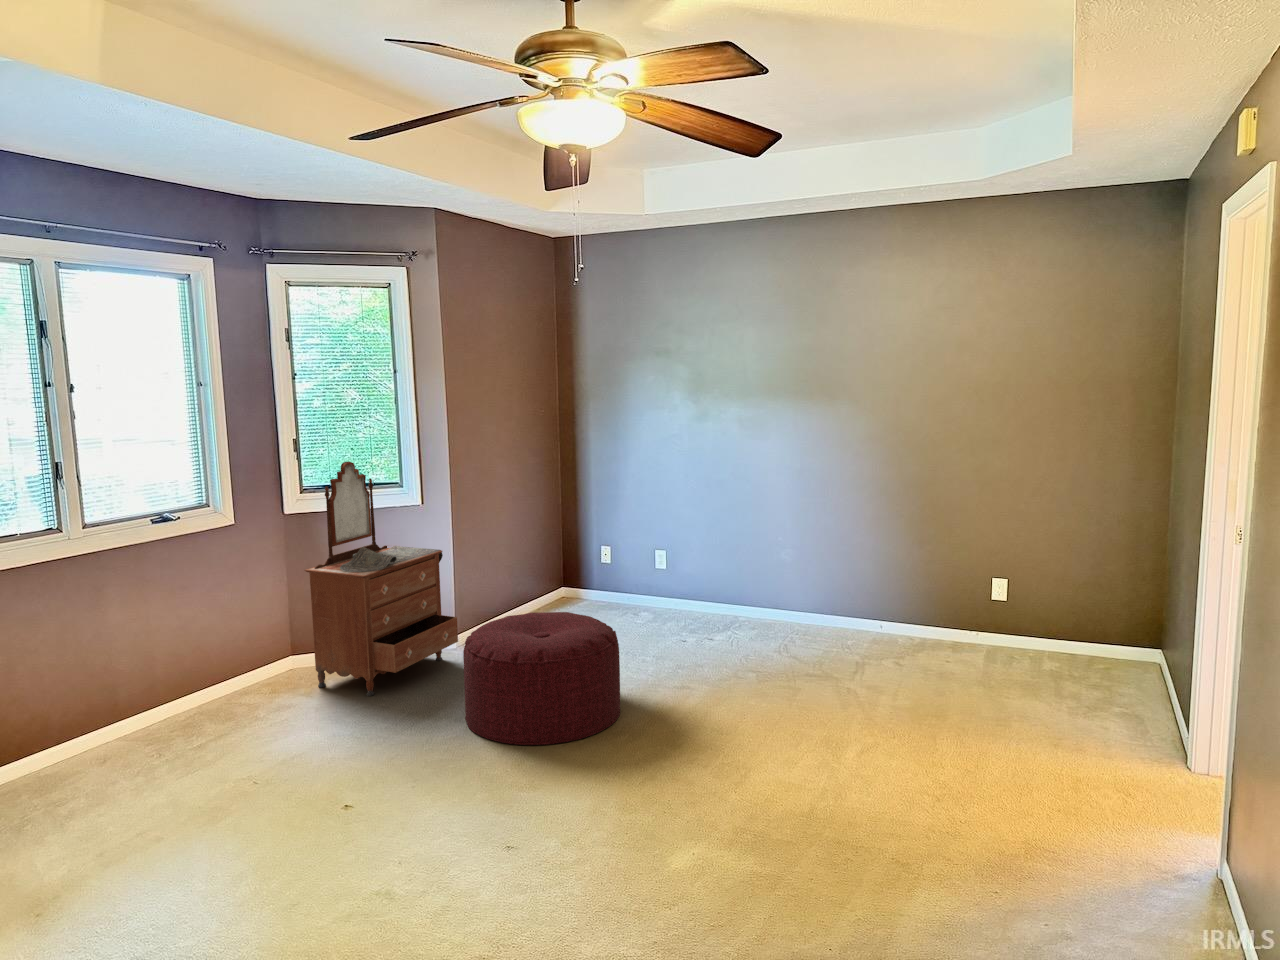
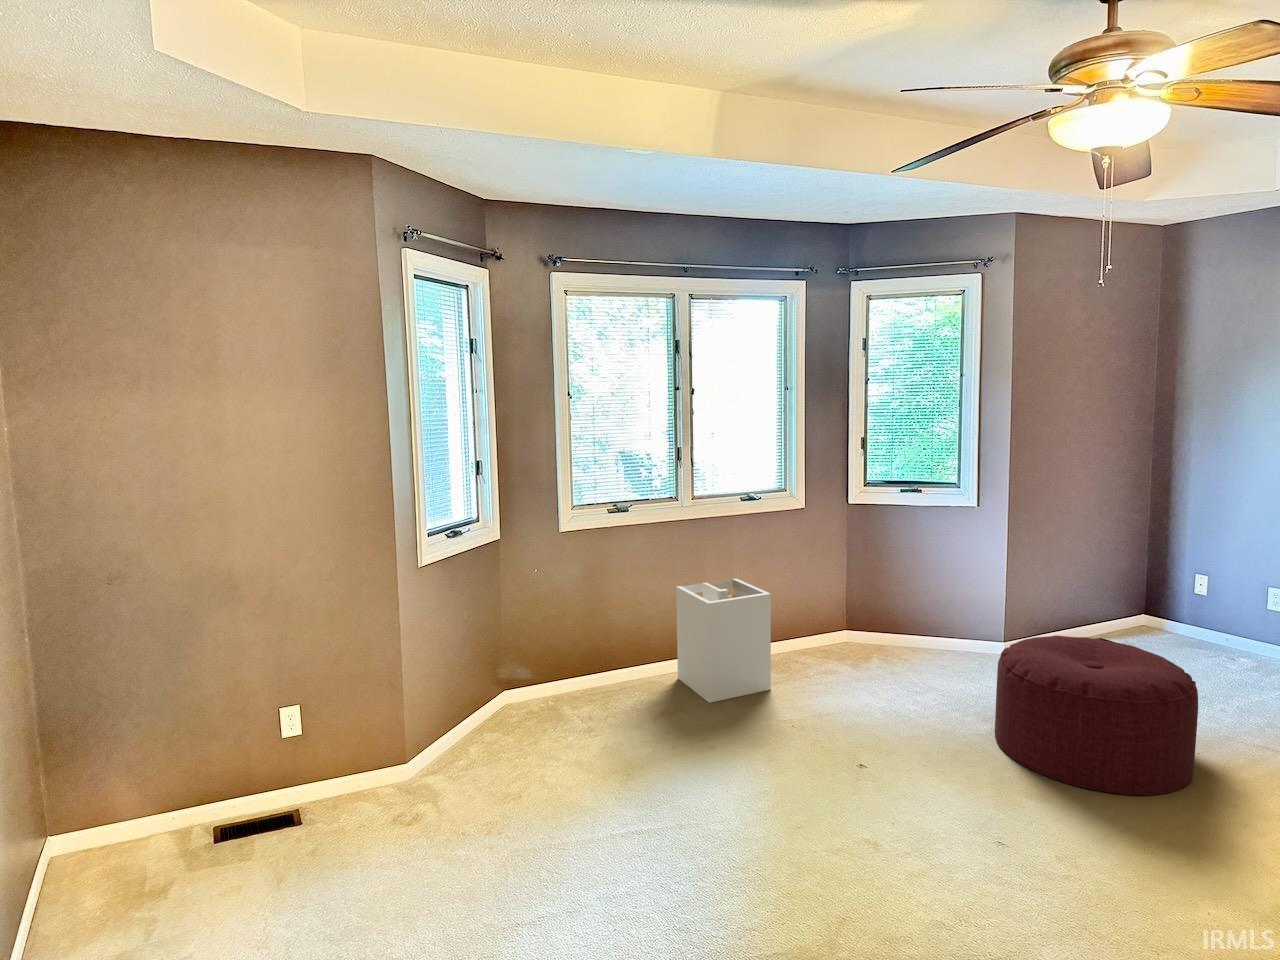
dresser: present [305,461,458,696] -> none [858,460,1003,681]
laundry hamper: none [71,621,219,781] -> present [676,579,771,703]

